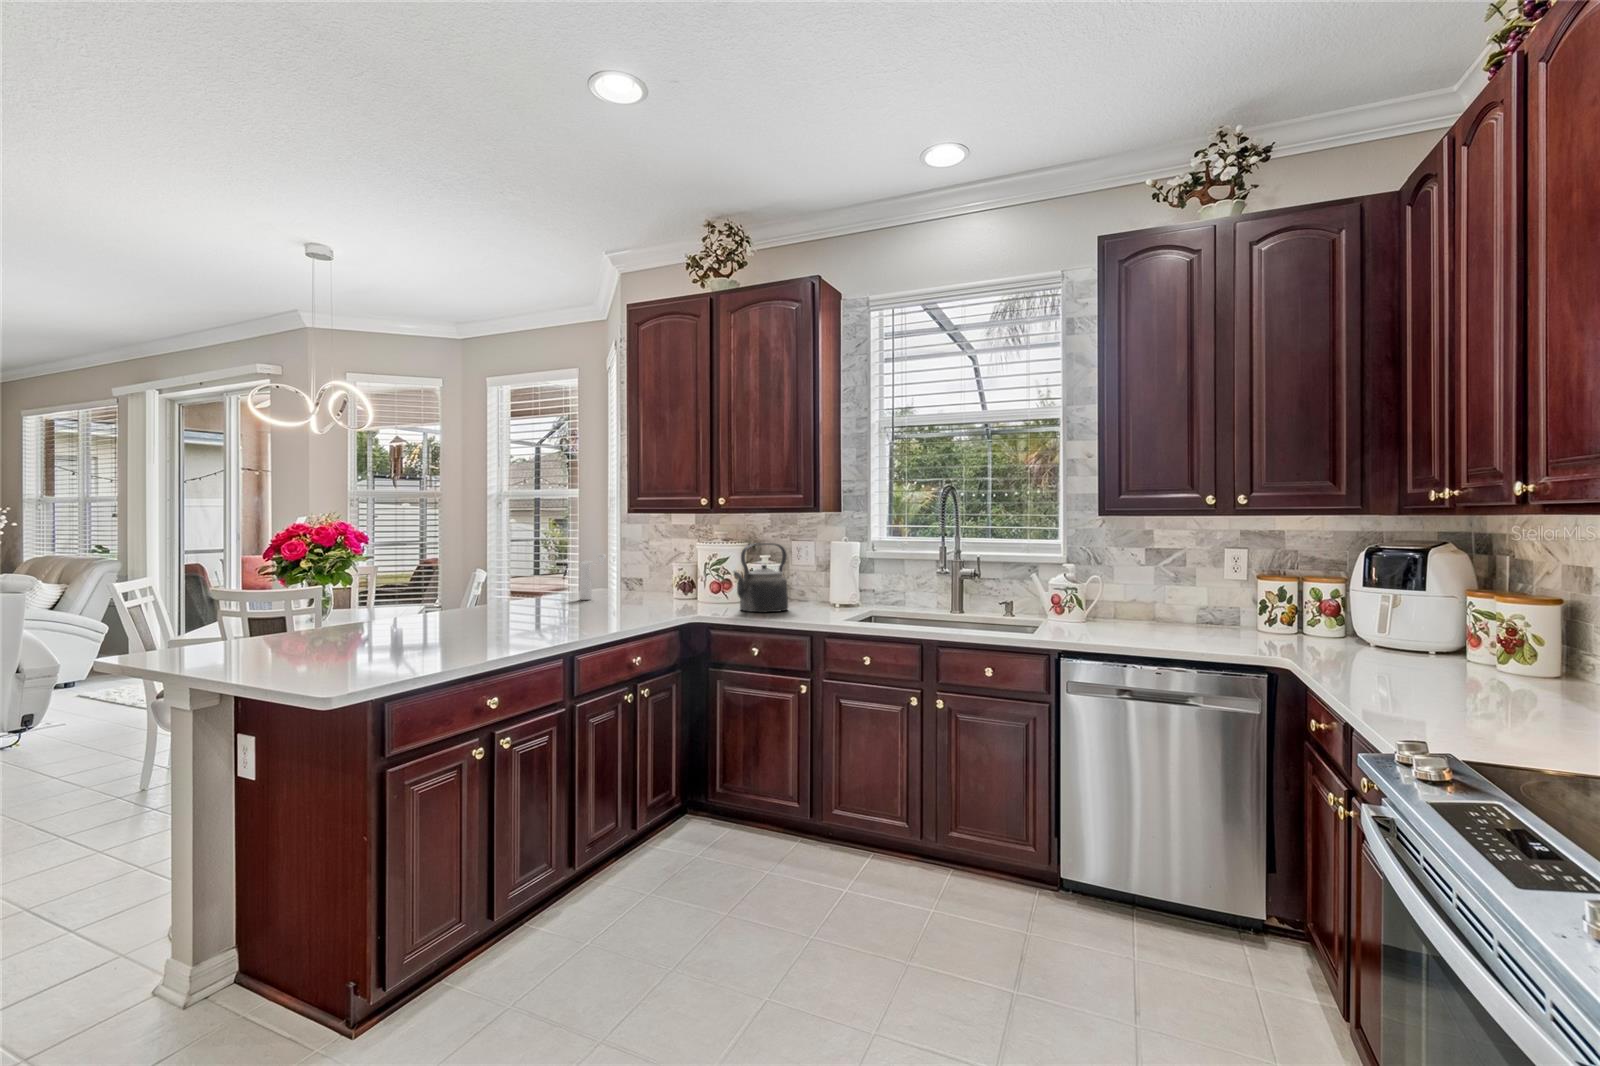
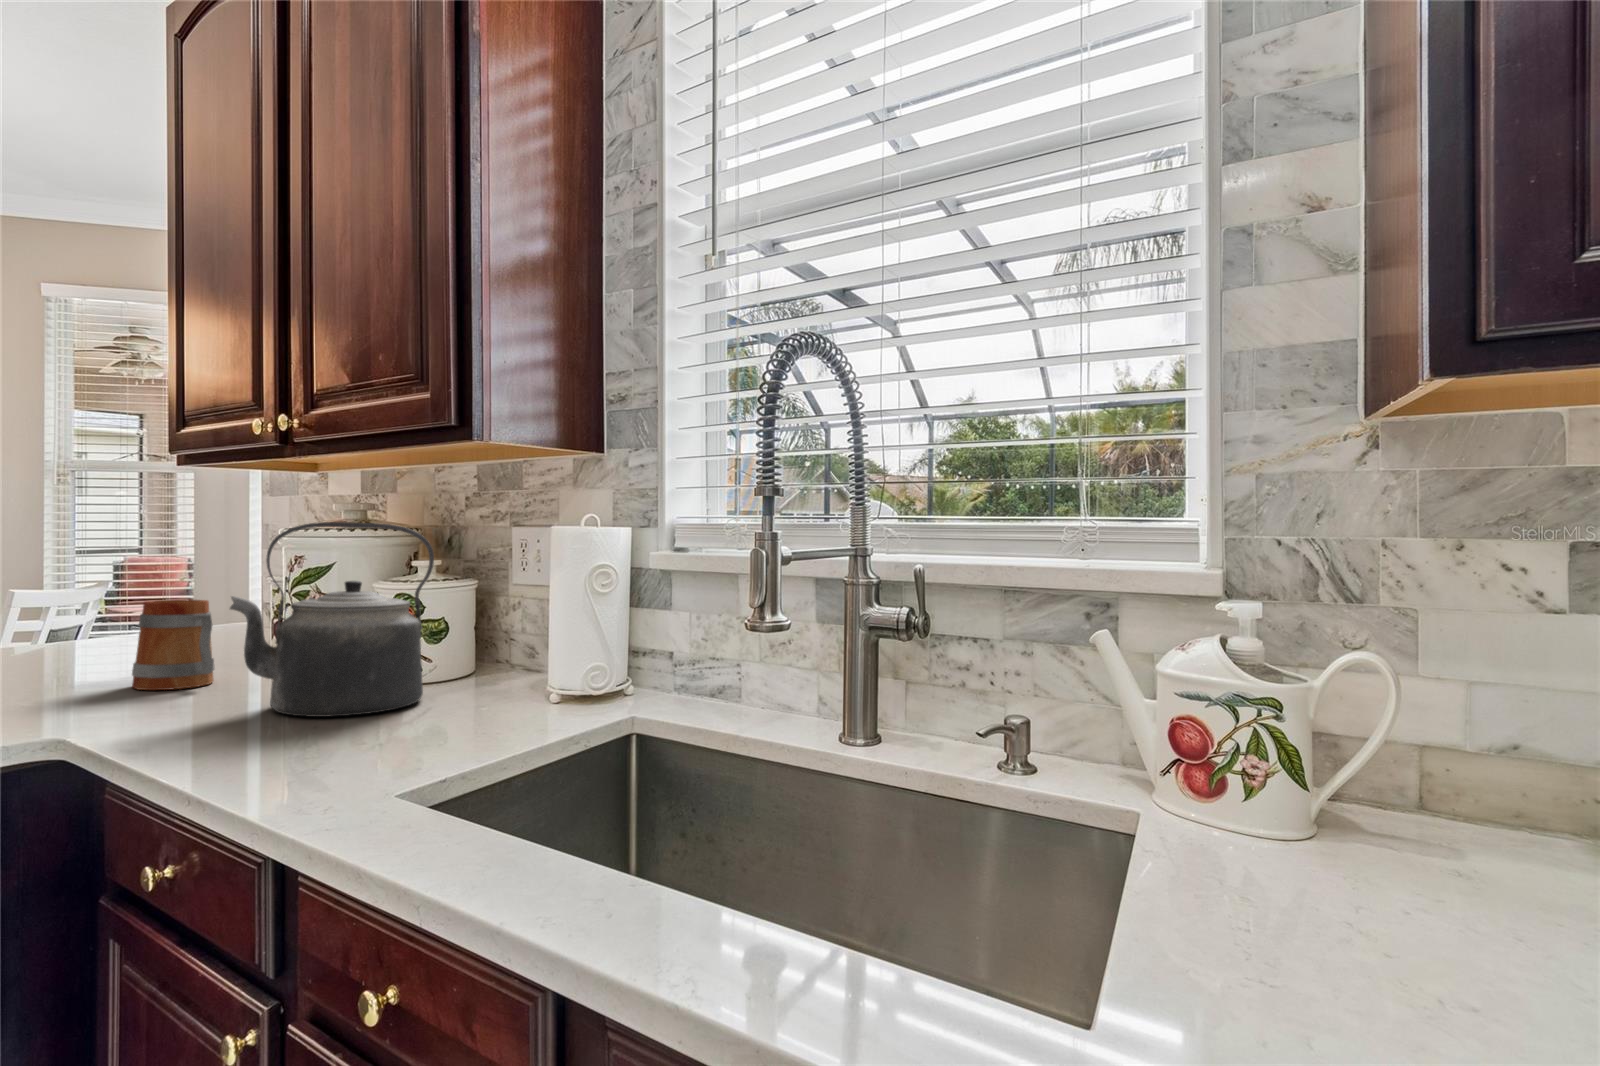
pepper mill: present [580,554,606,600] -> none [42,553,143,655]
mug: none [667,574,699,608] -> present [132,600,215,690]

